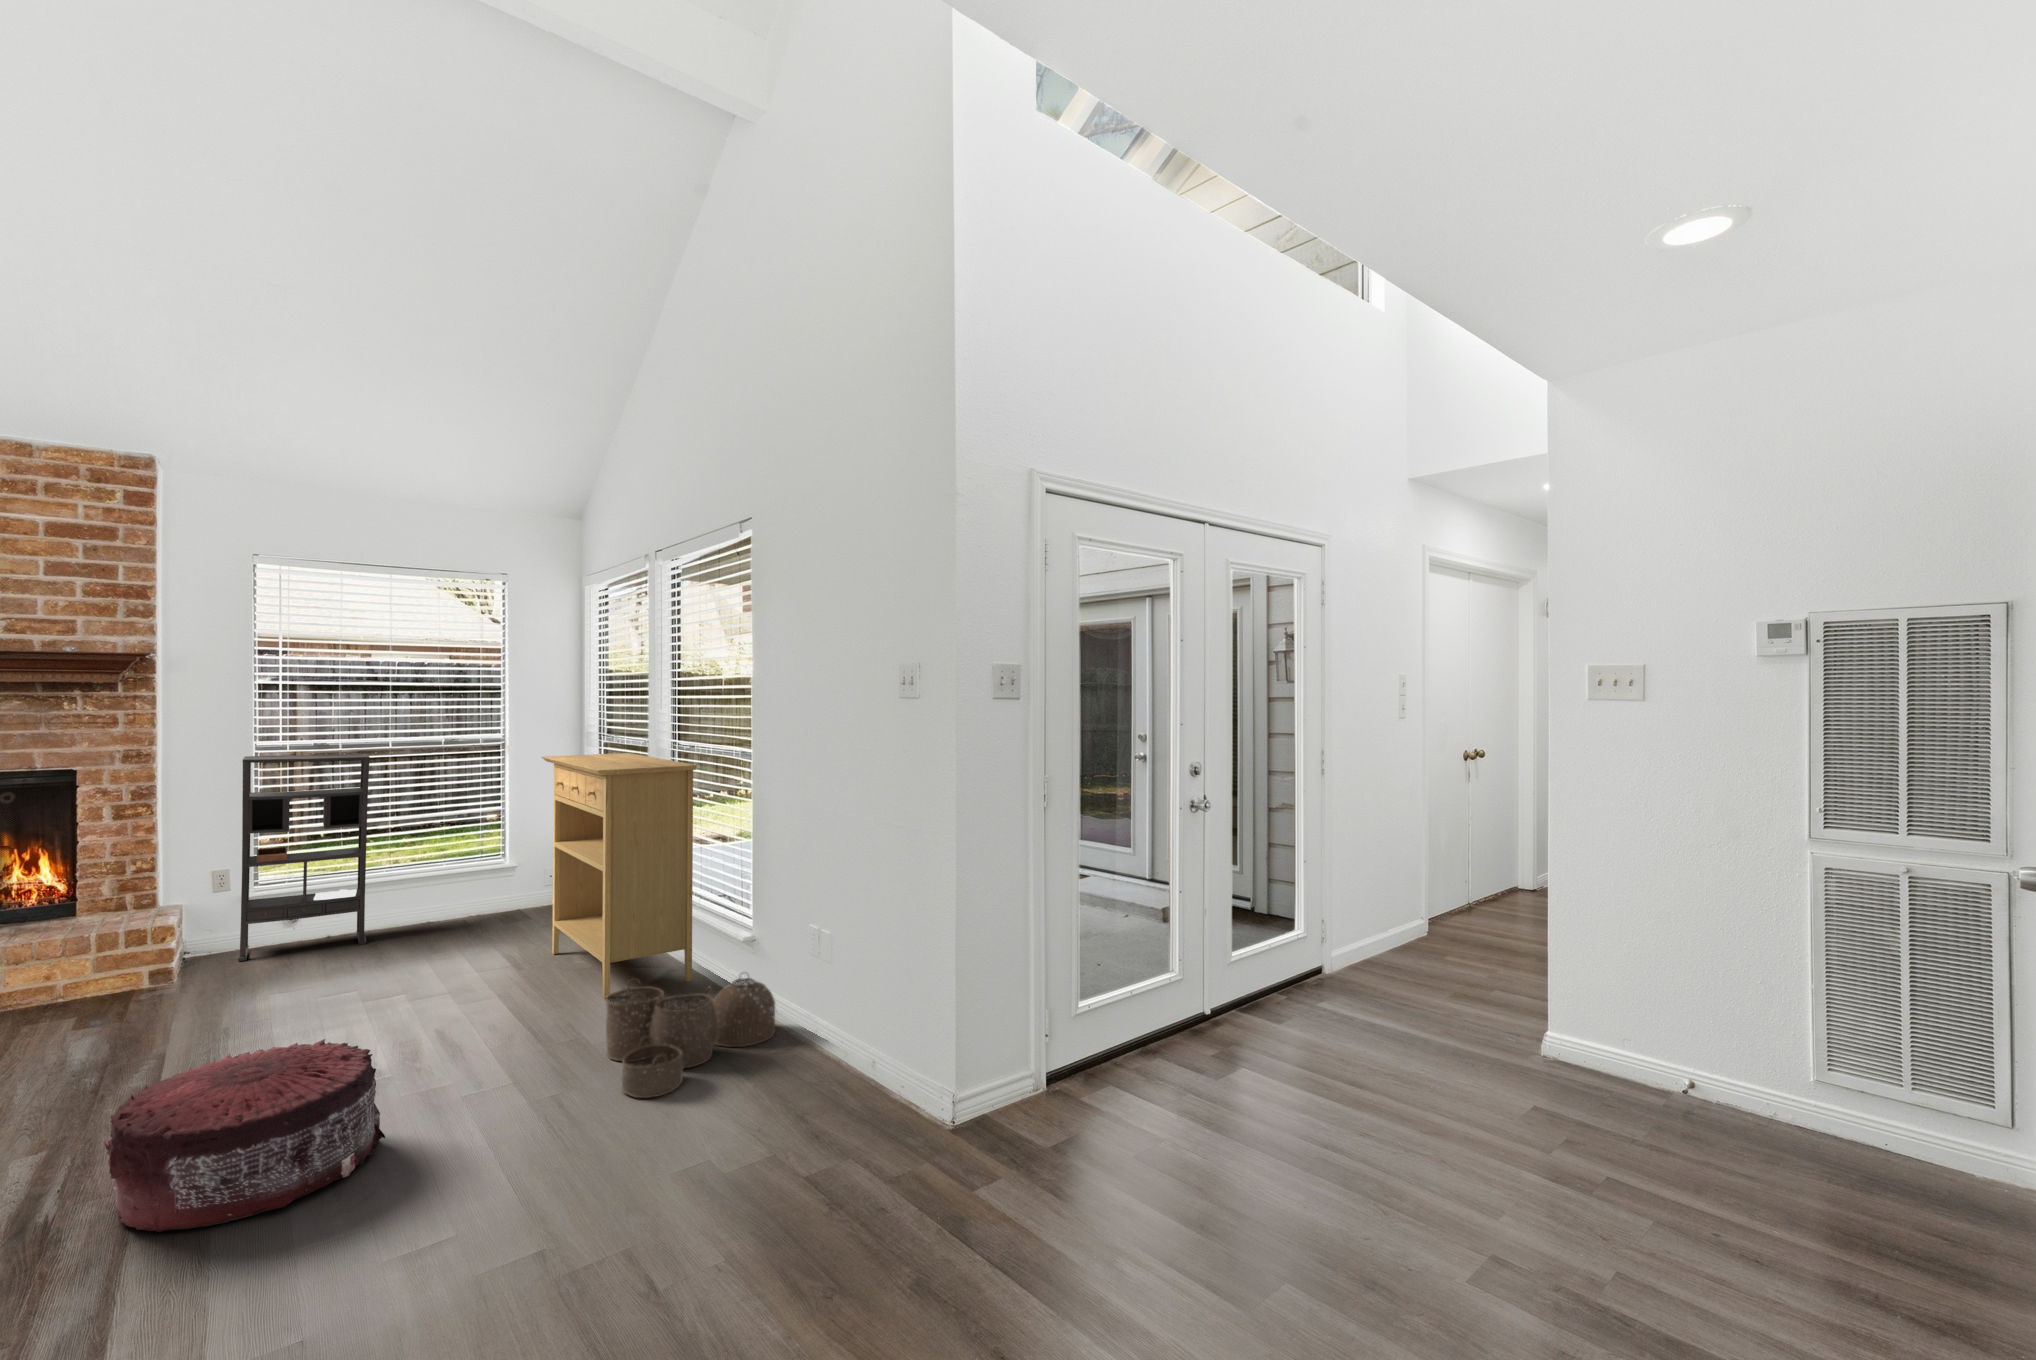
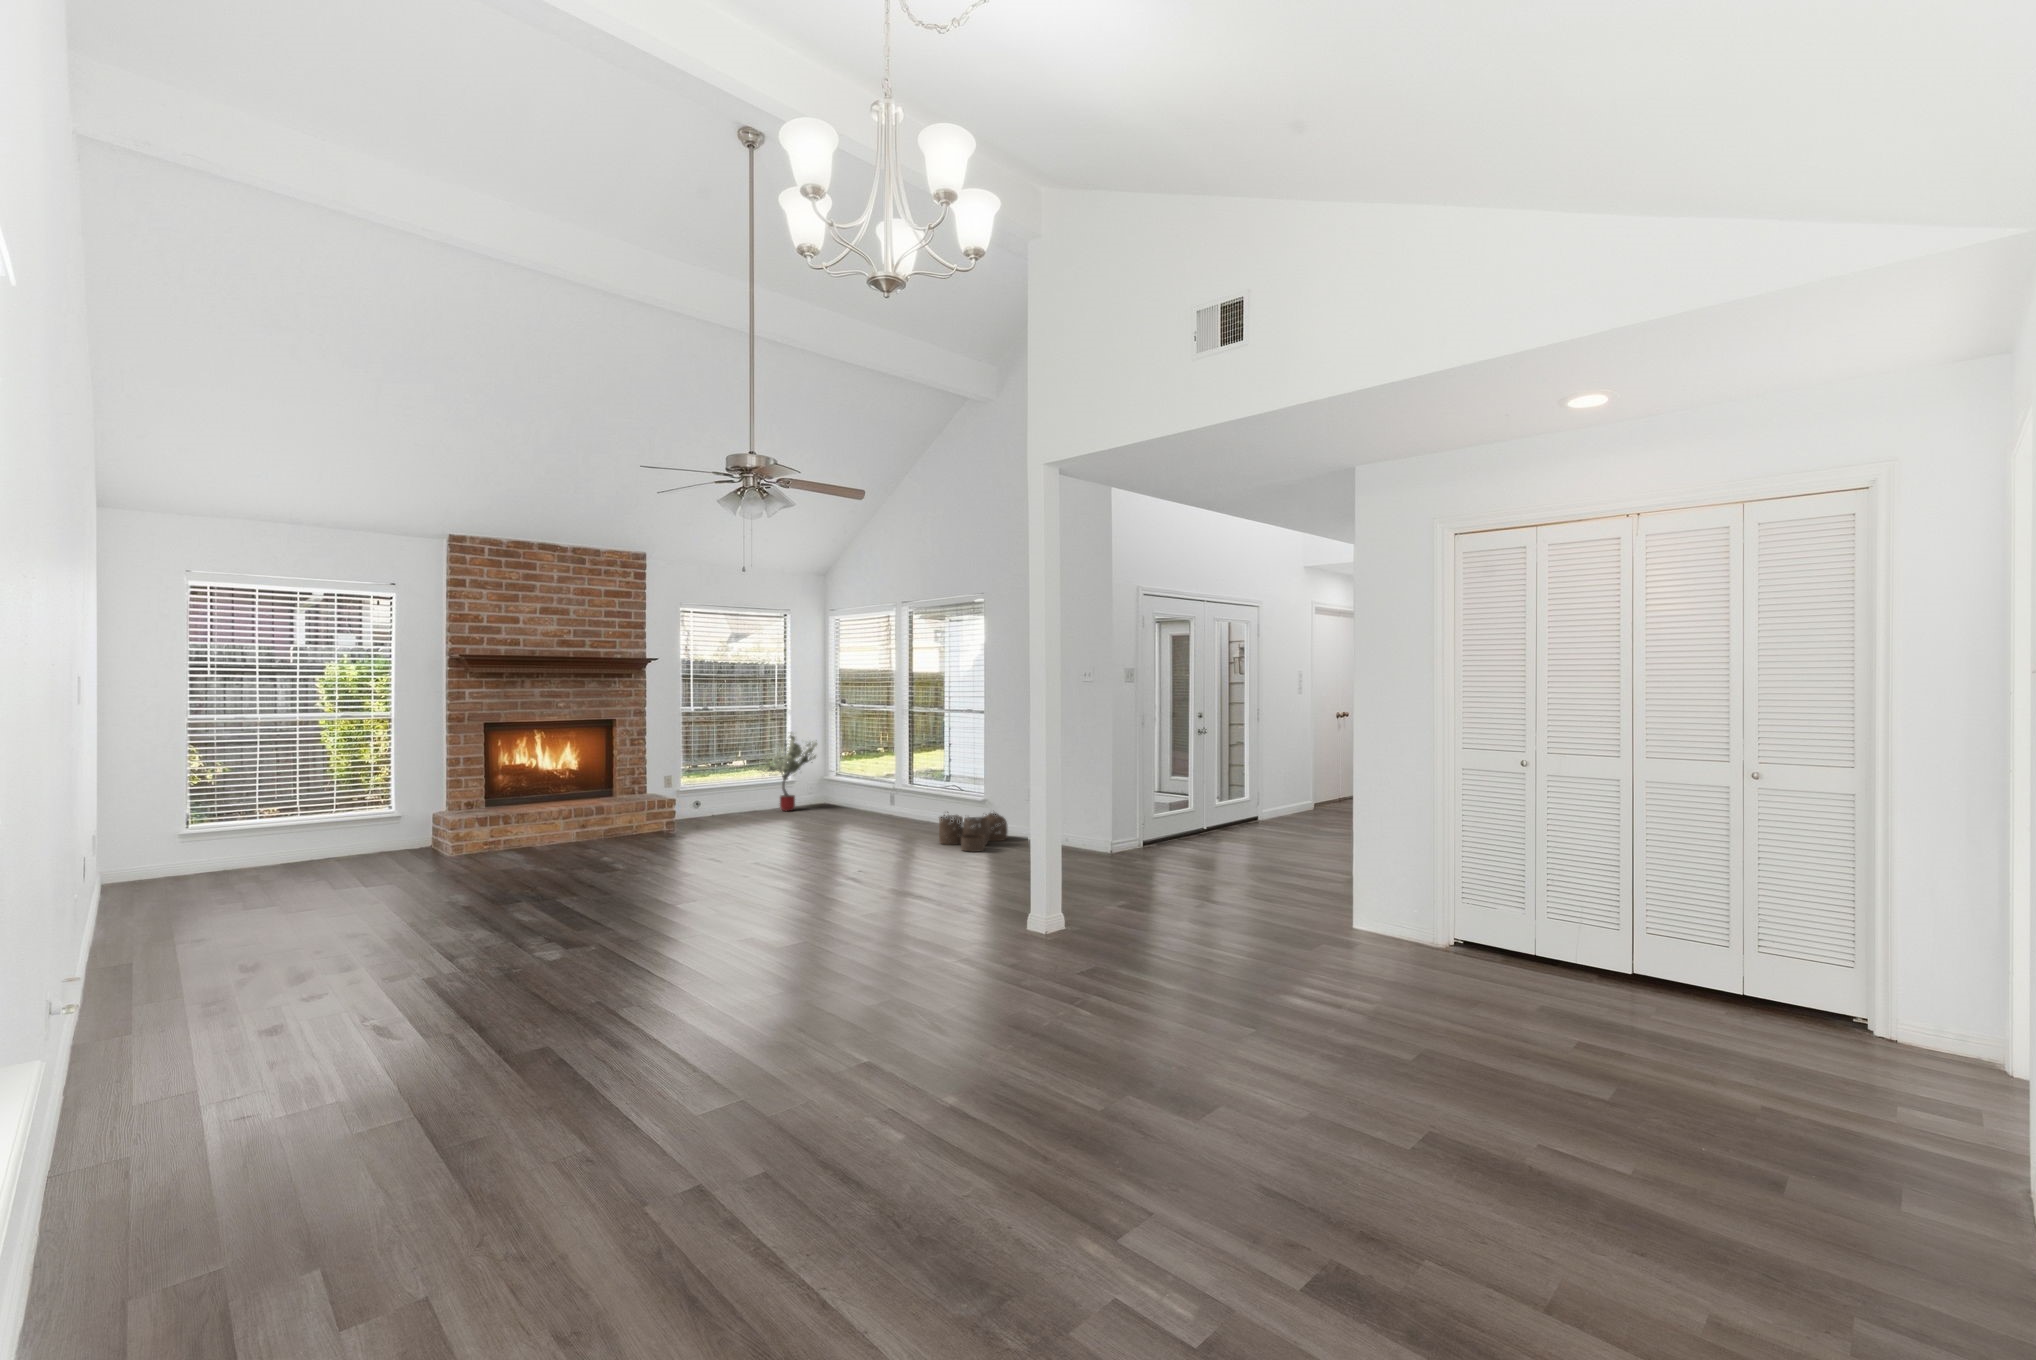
console table: present [541,753,697,998] -> none [848,713,947,830]
bookshelf: present [238,754,370,961] -> none [680,713,744,822]
potted tree: none [401,784,536,929] -> present [758,733,817,811]
pouf: present [104,1039,385,1232] -> none [811,822,890,874]

